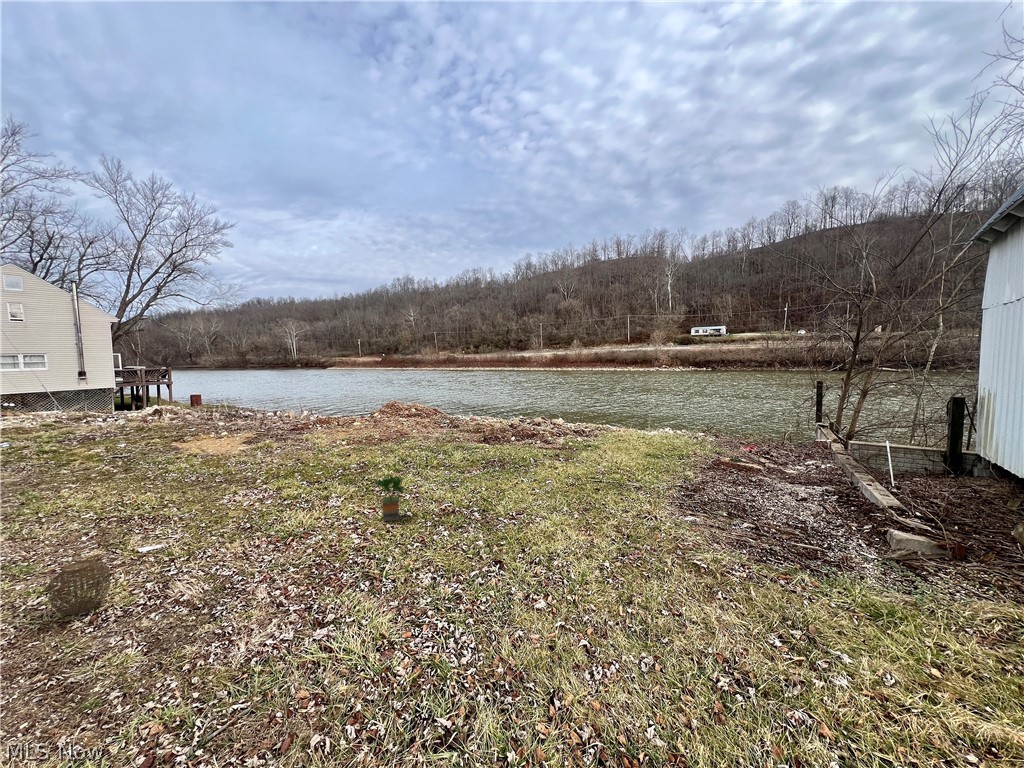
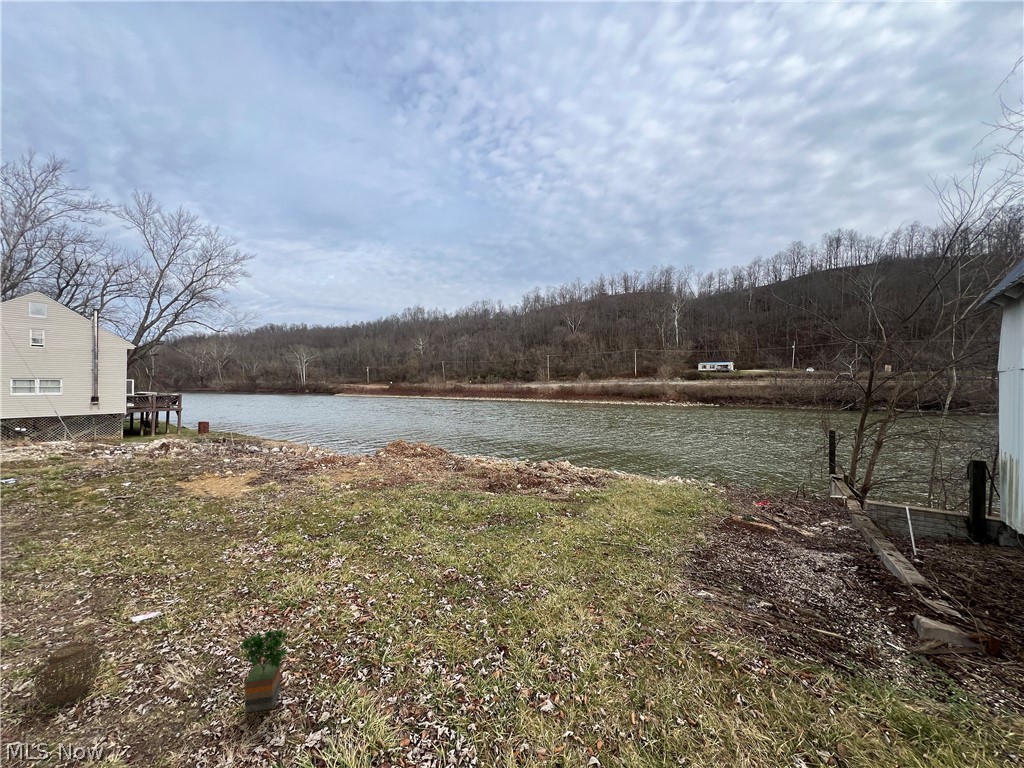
potted tree: present [377,476,405,521] -> present [240,629,288,713]

